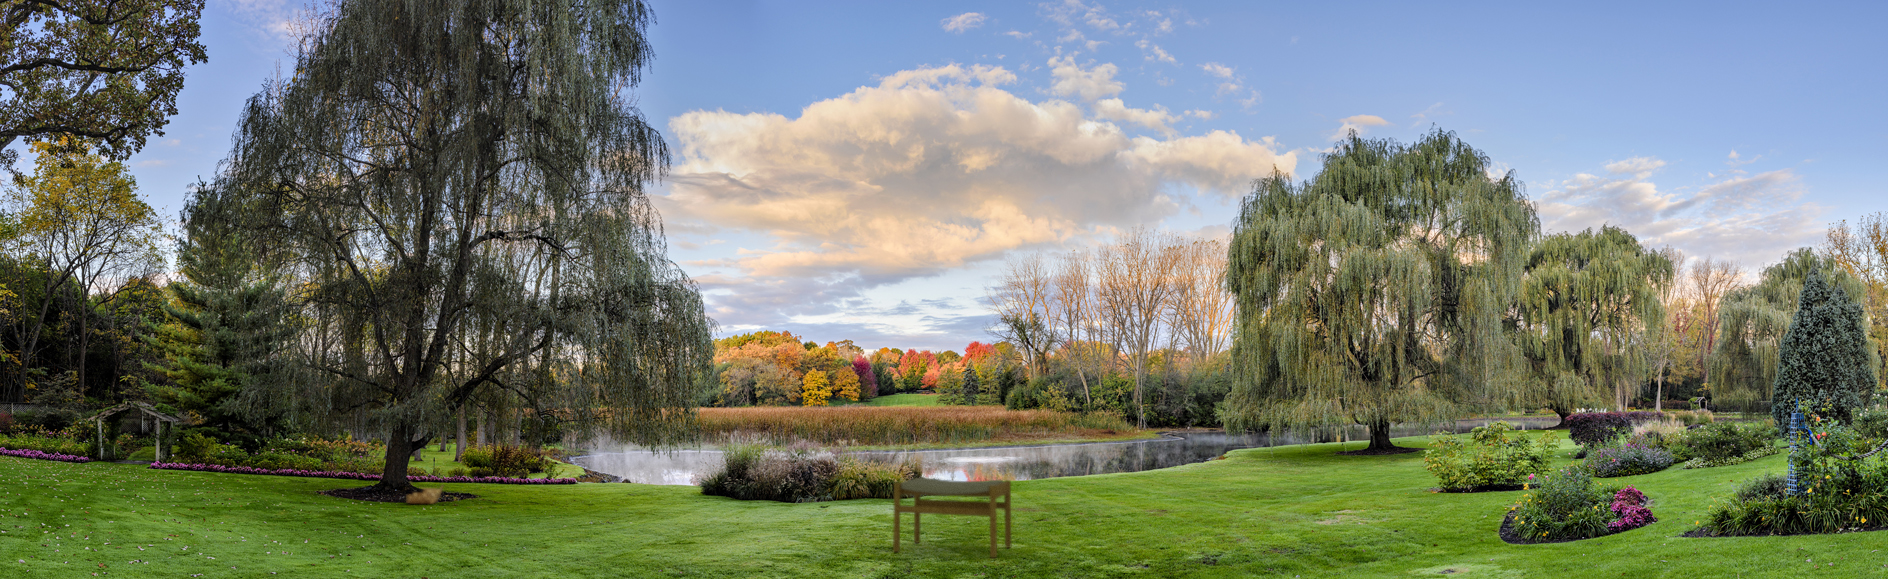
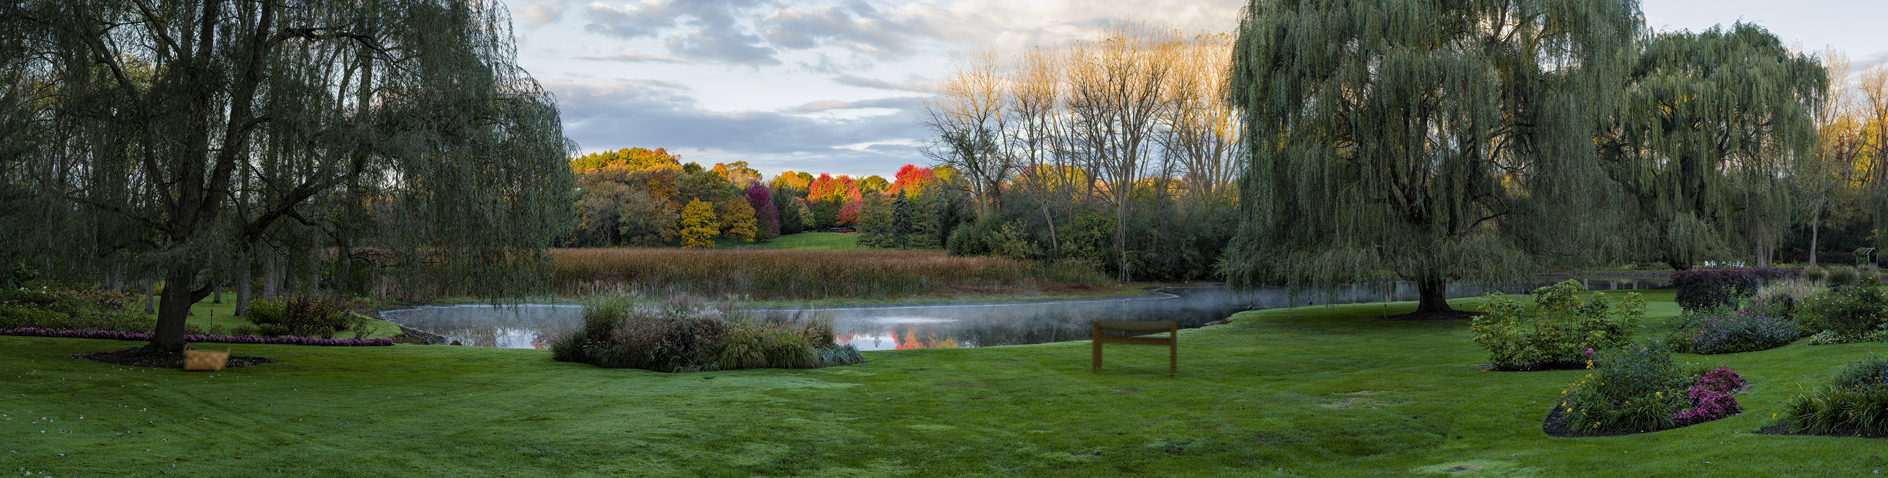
footstool: present [893,478,1011,558] -> present [1092,318,1177,376]

